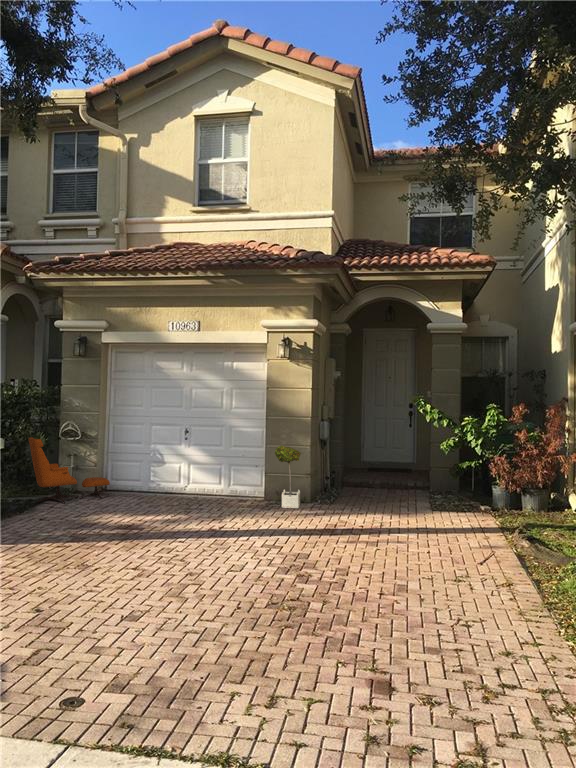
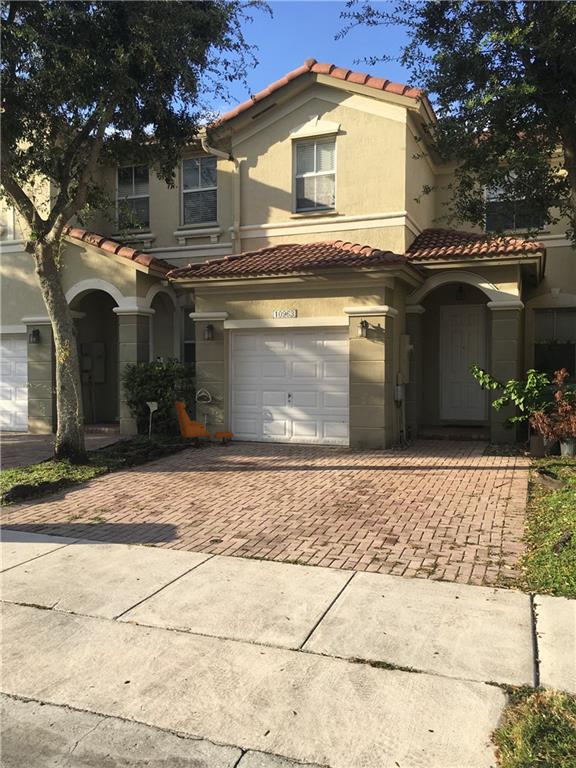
potted tree: present [275,445,301,508] -> none [356,405,377,453]
watering can: none [484,475,527,513] -> present [525,427,558,457]

